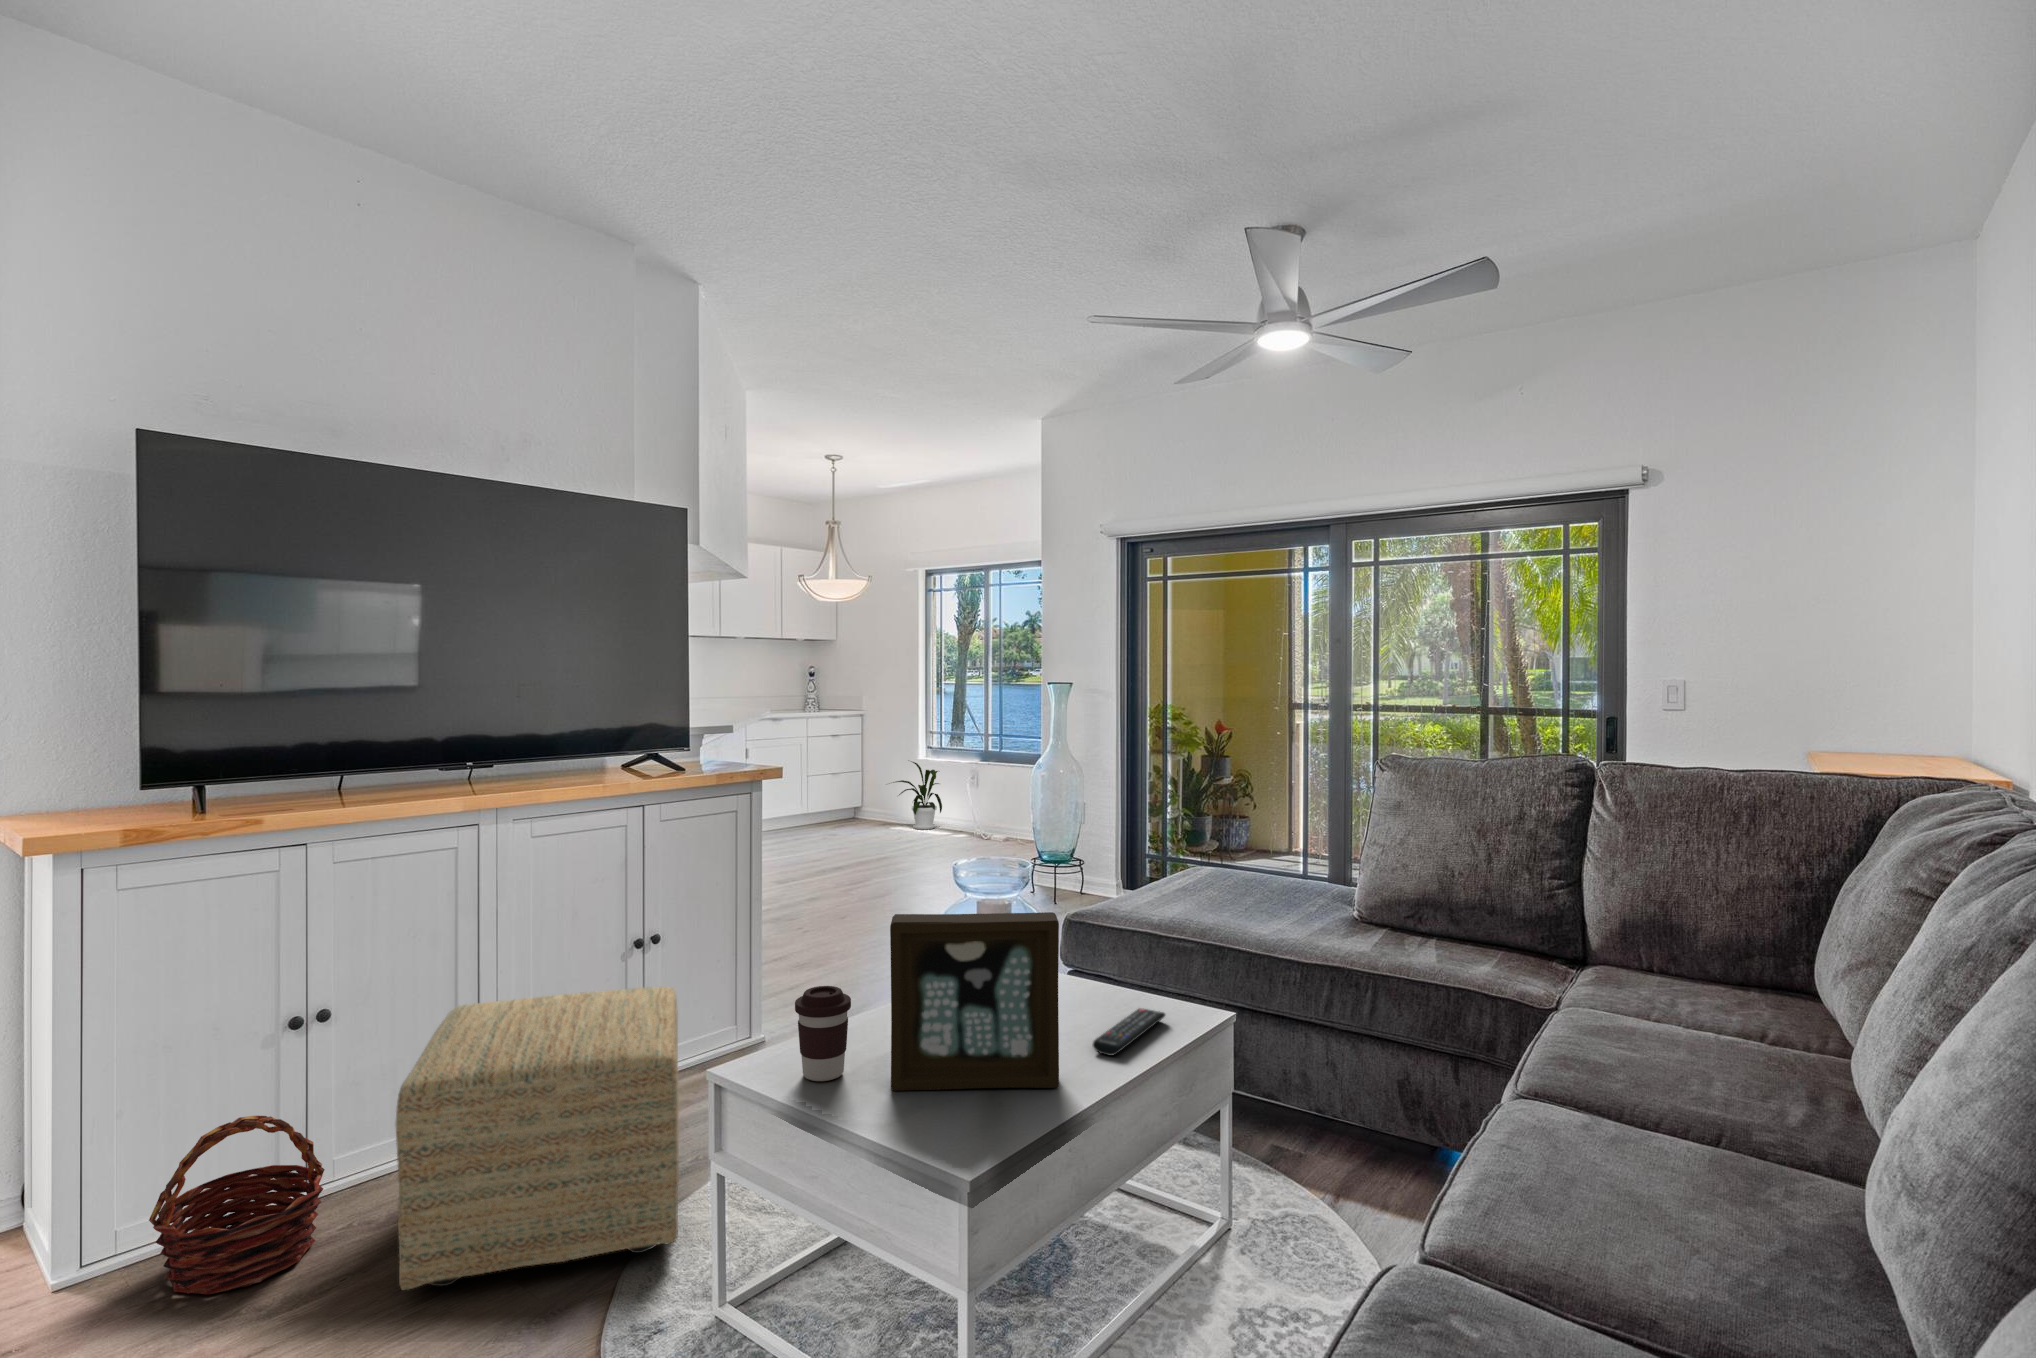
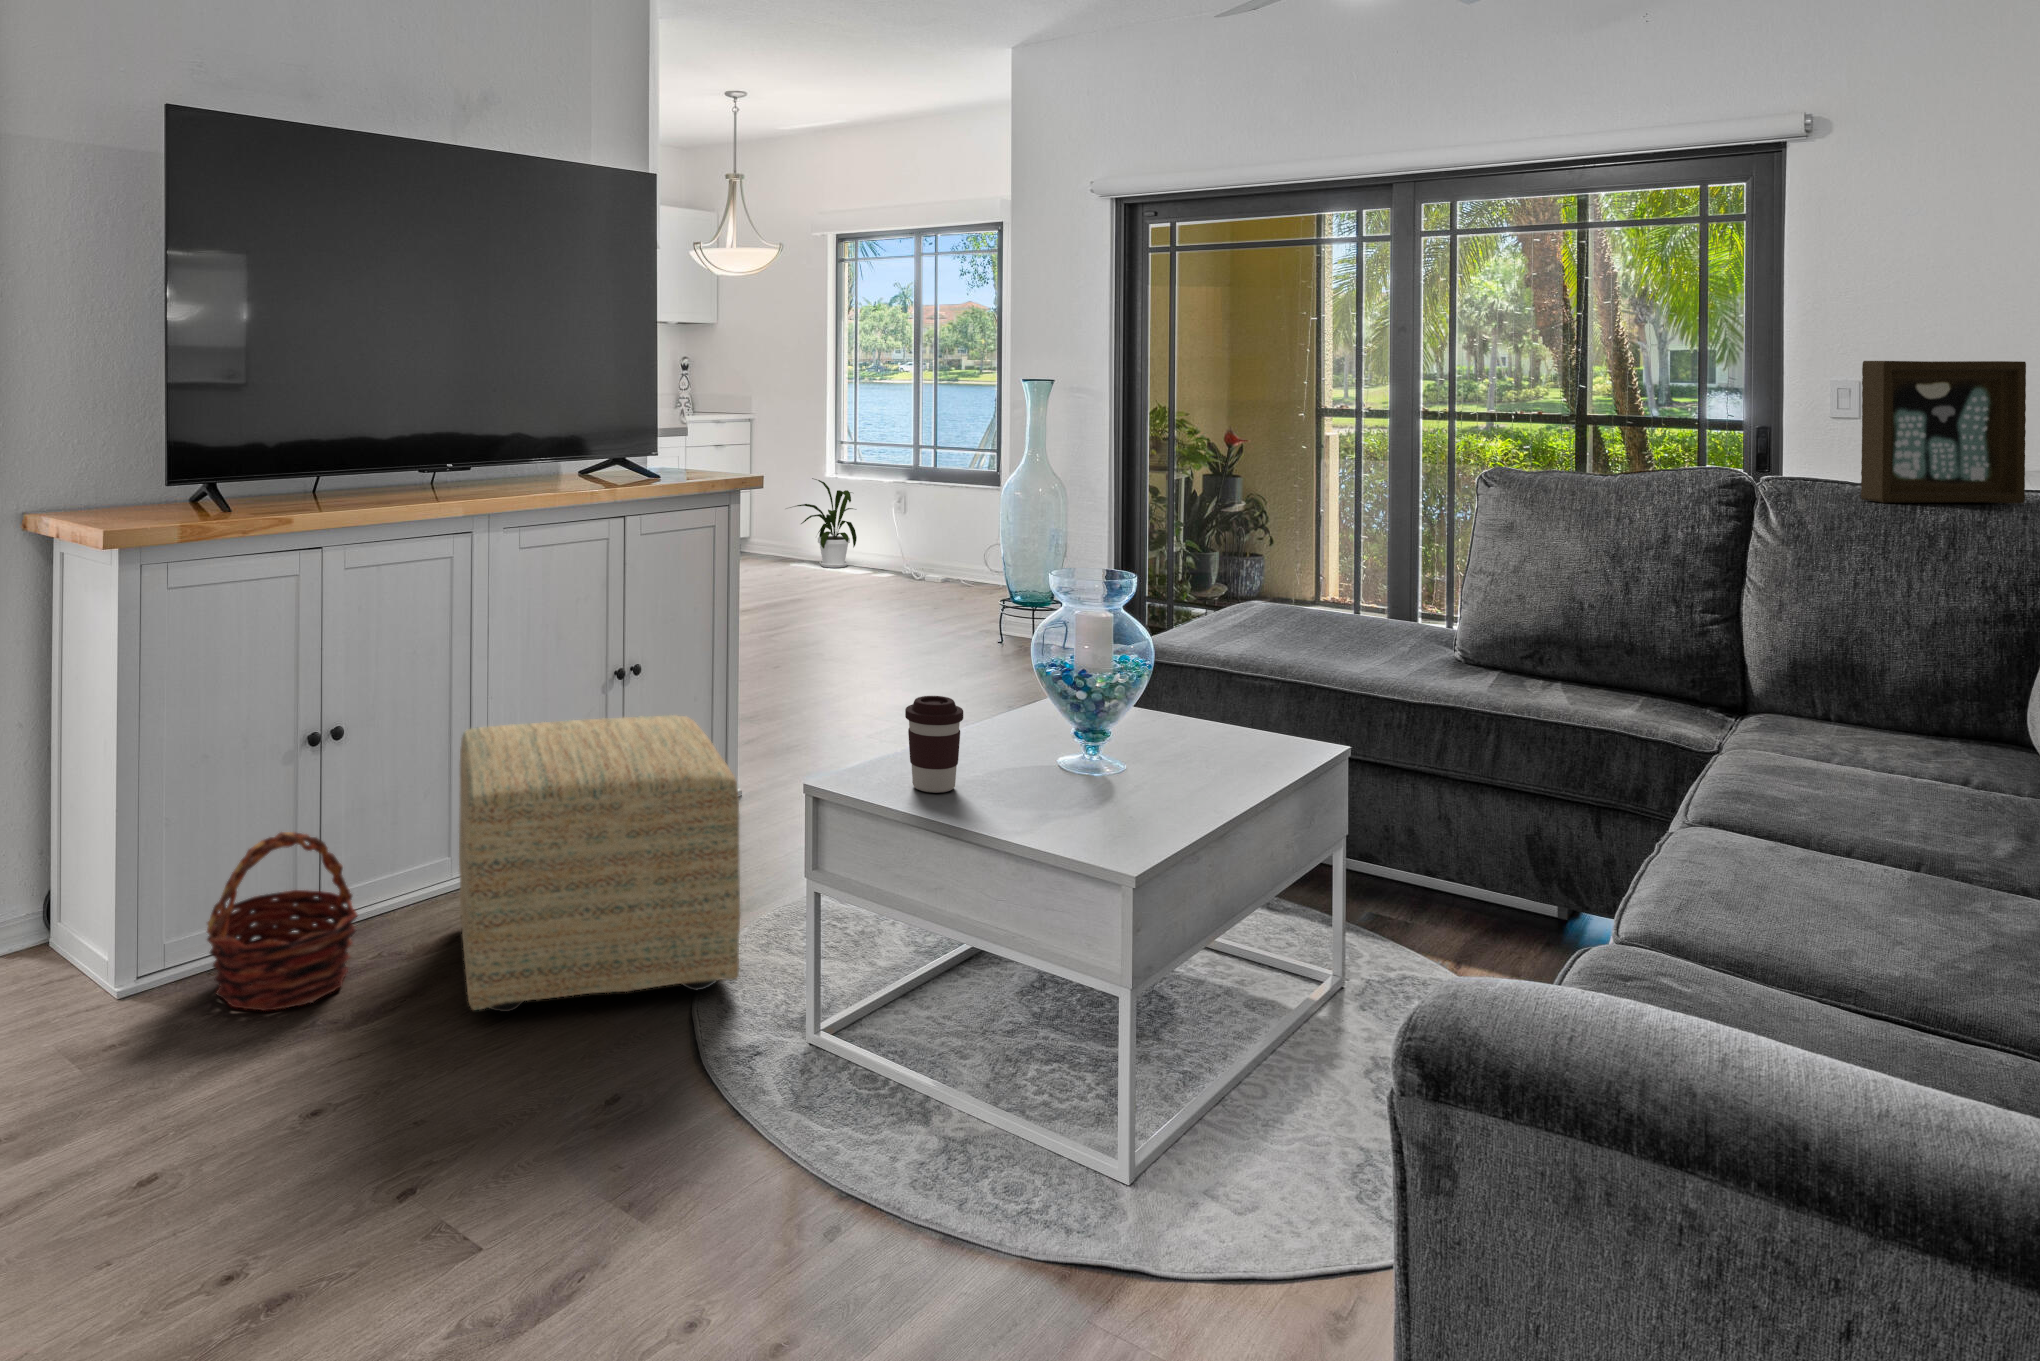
picture frame: present [890,912,1059,1091] -> present [1861,361,2026,503]
remote control: present [1093,1008,1165,1055] -> none [1209,737,1278,780]

